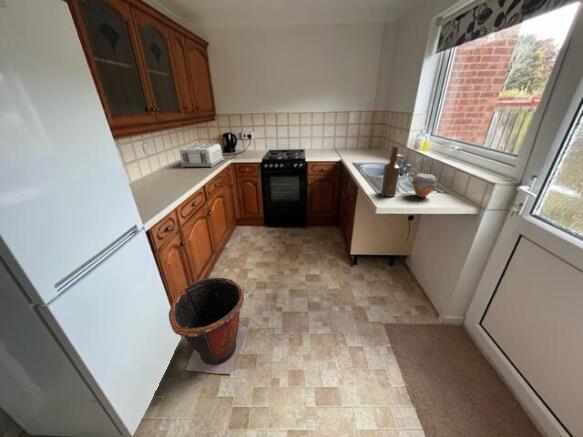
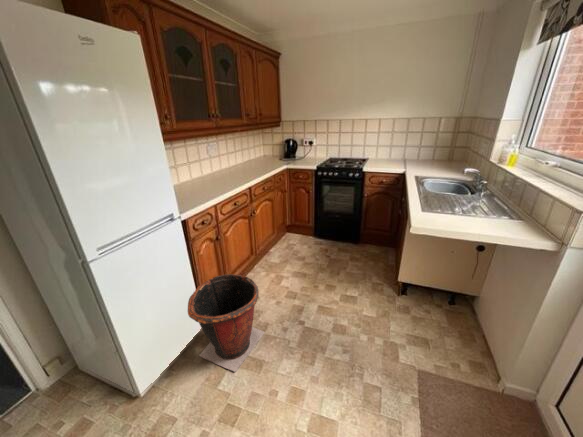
toaster: present [179,144,224,167] -> none [238,148,279,171]
bottle: present [381,146,400,197] -> none [426,157,452,217]
jar: present [412,173,438,197] -> none [467,192,503,222]

